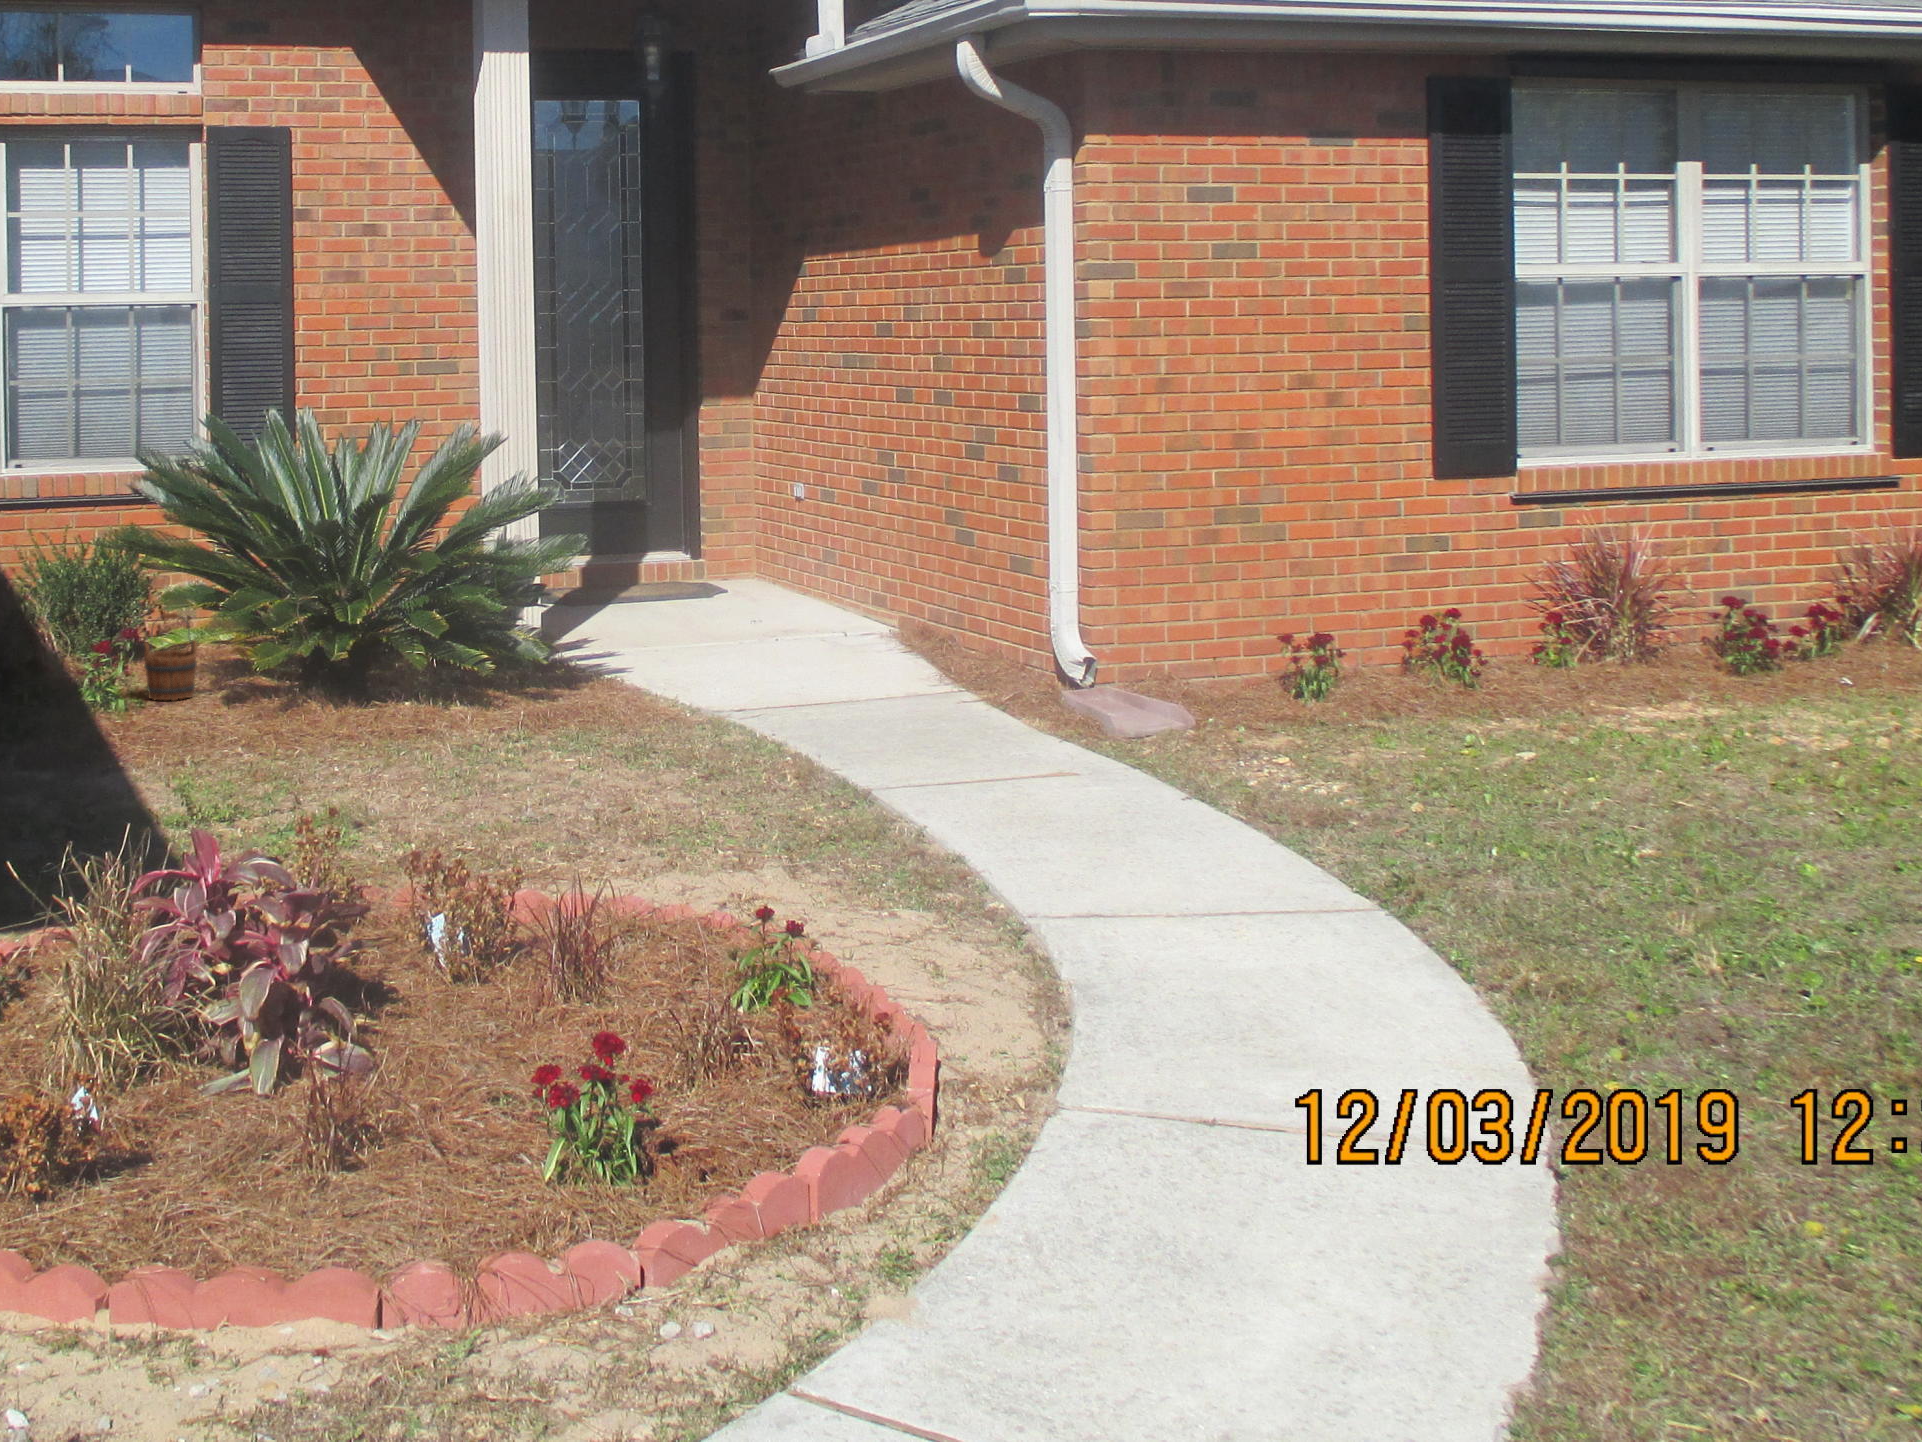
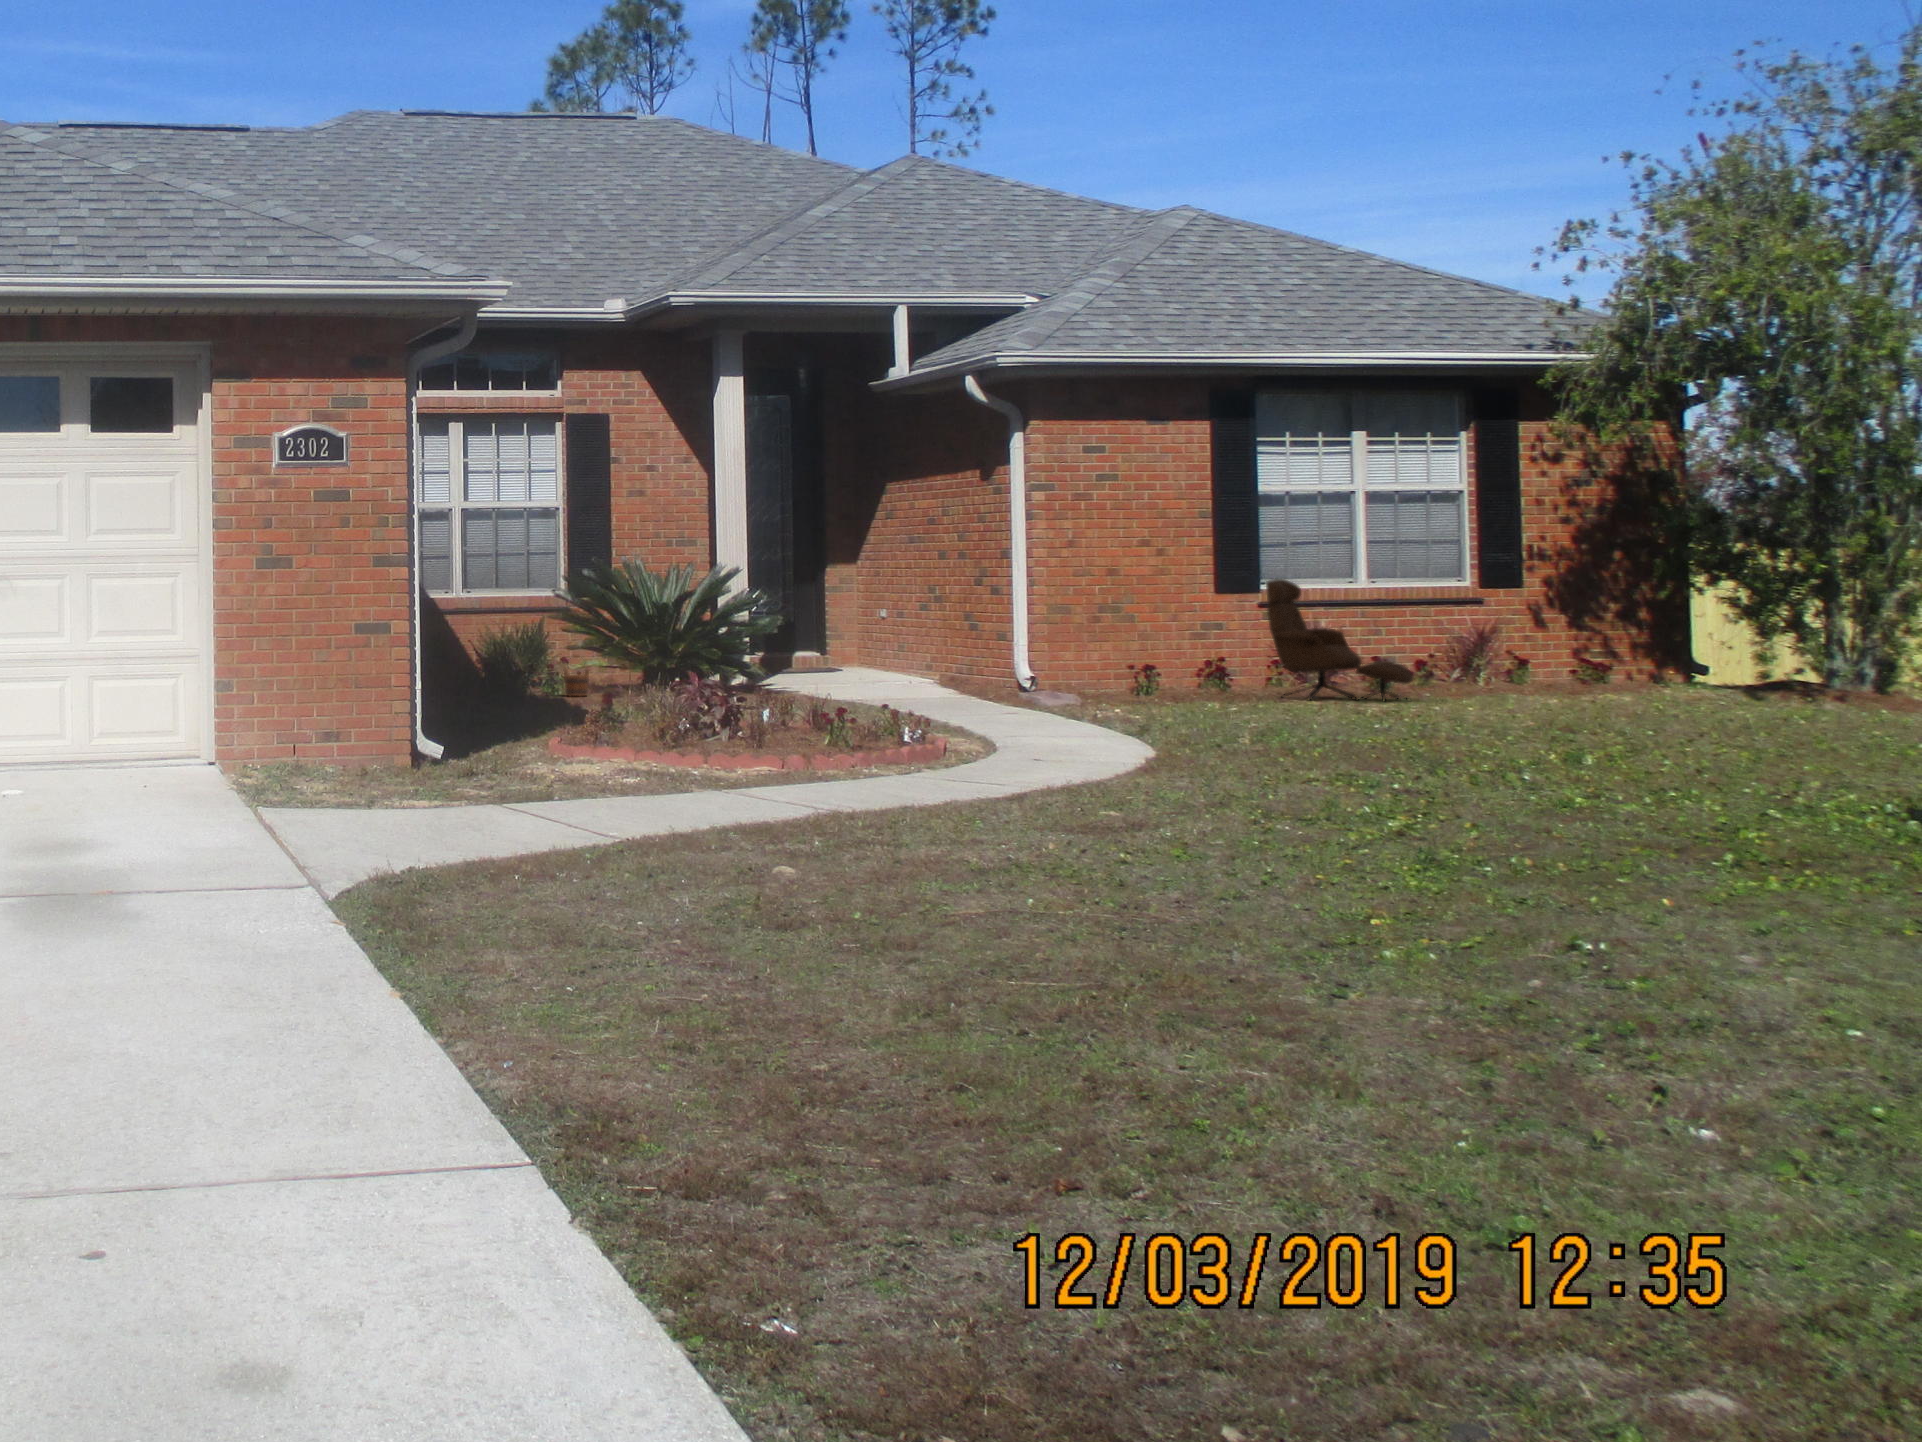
lounge chair: none [1544,452,1842,713] -> present [1266,579,1413,701]

